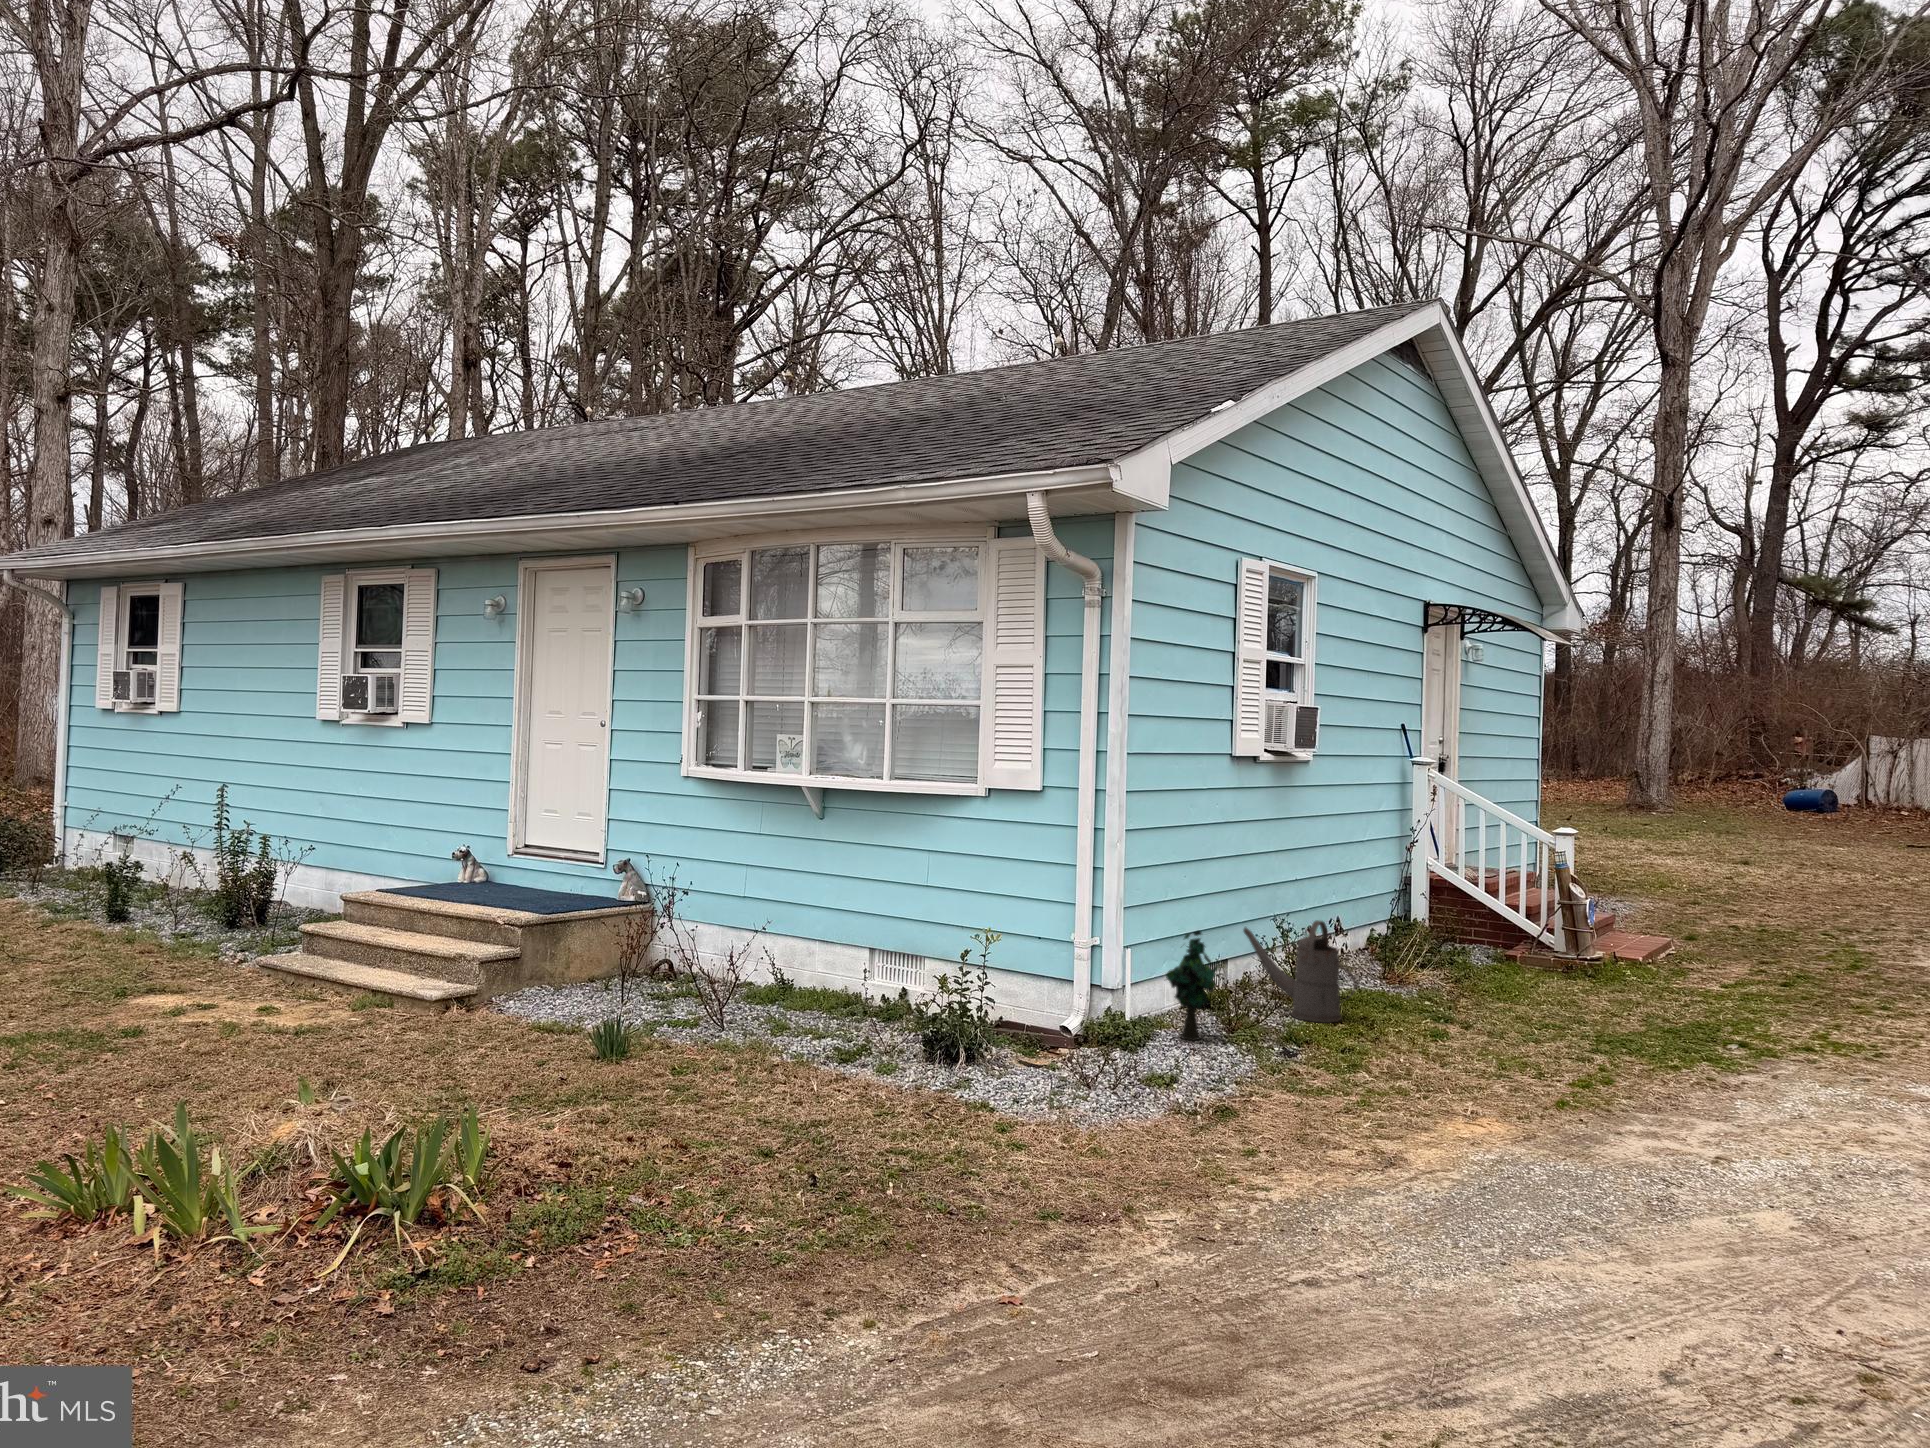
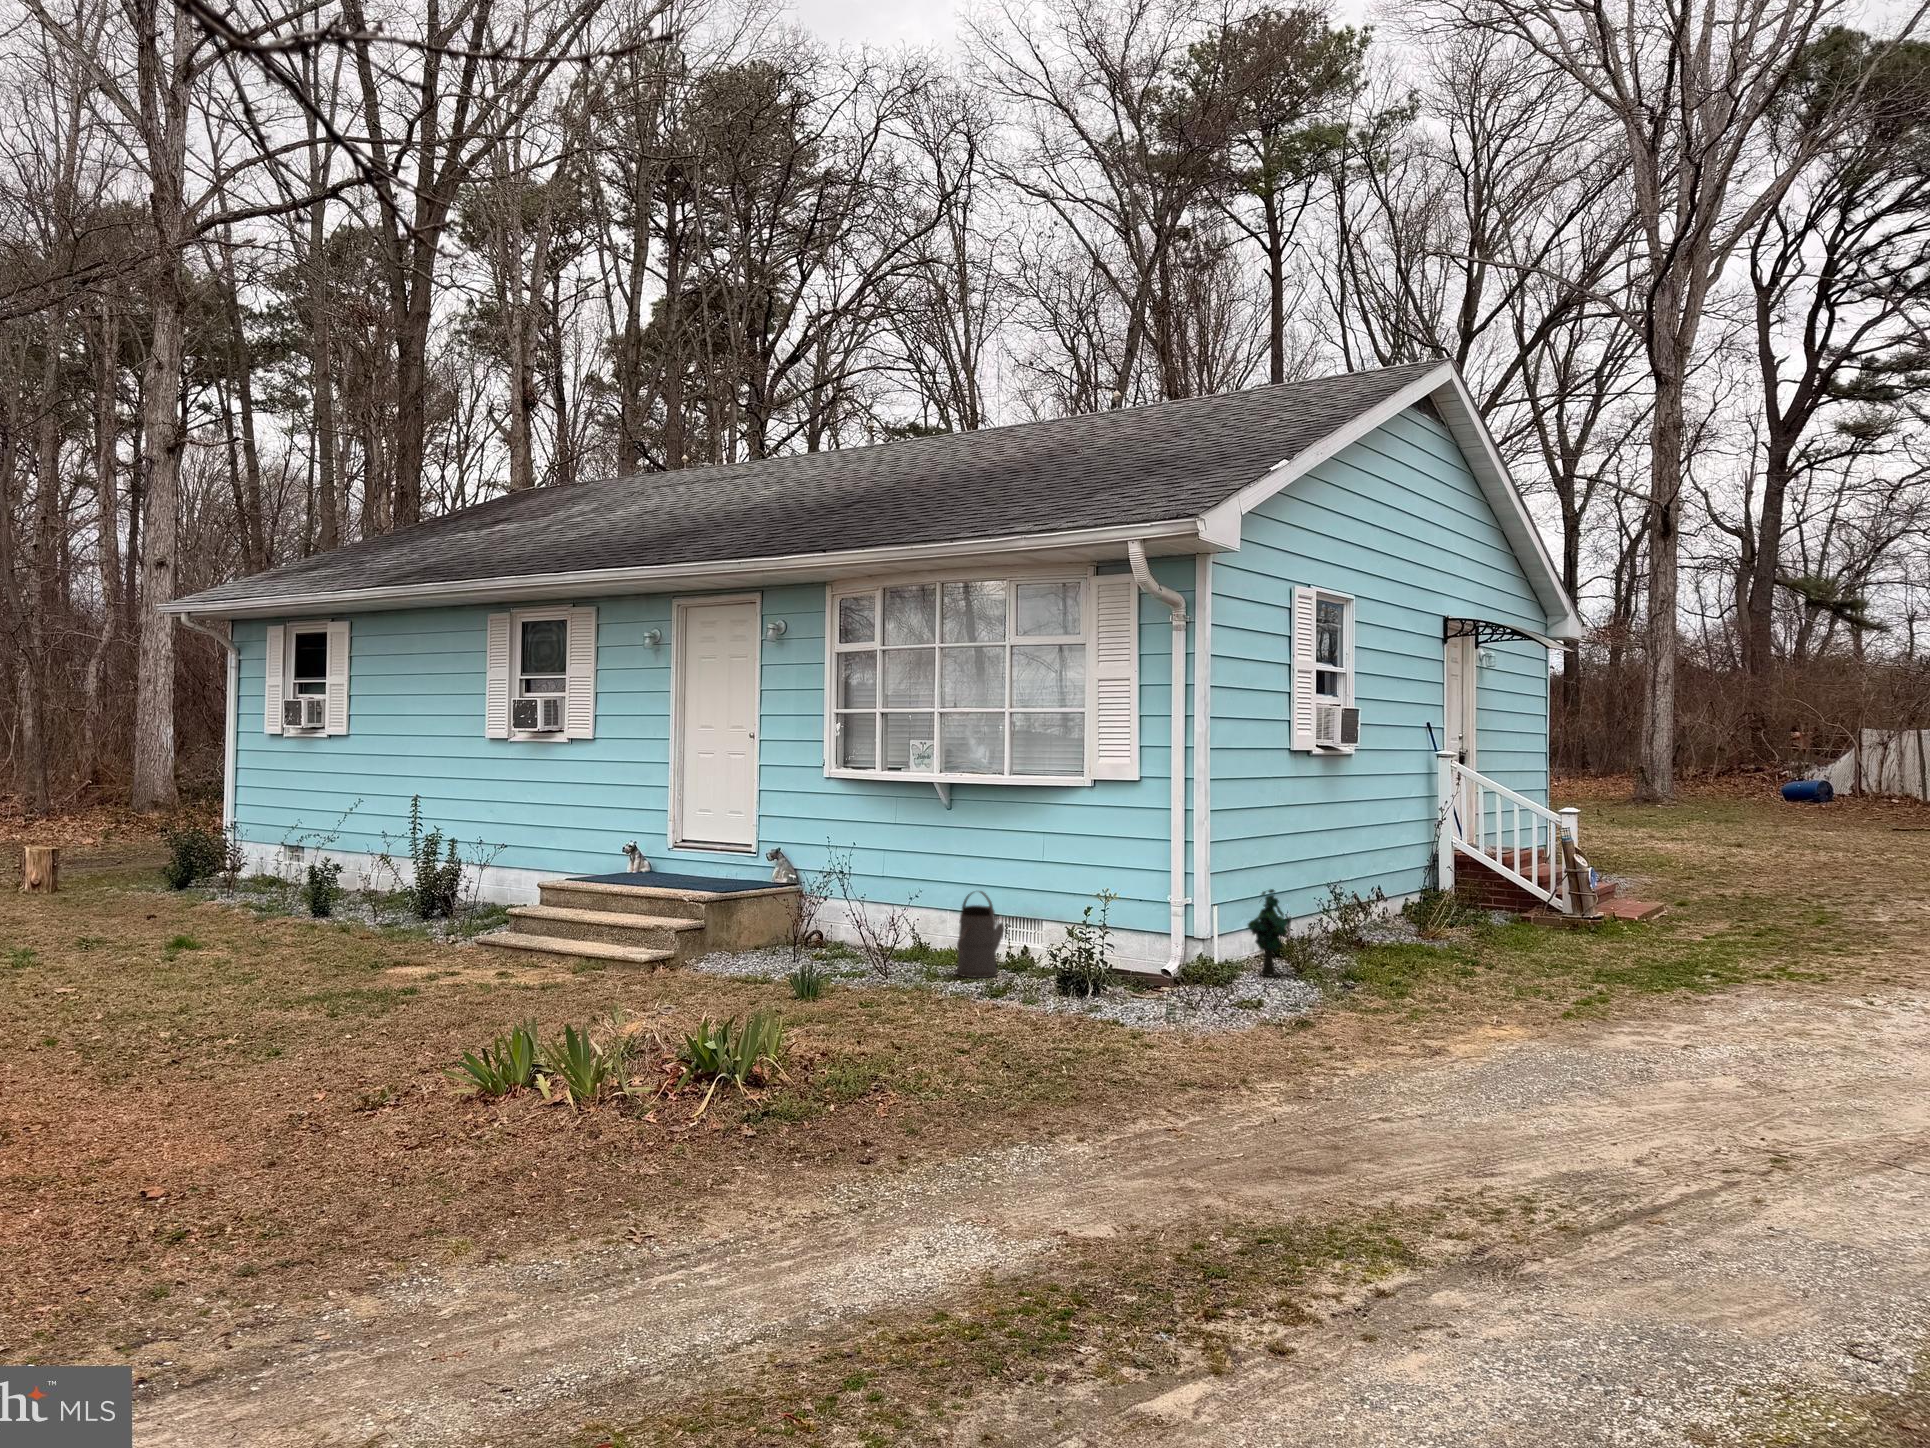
watering can: present [1243,920,1357,1023] -> present [956,891,1004,978]

